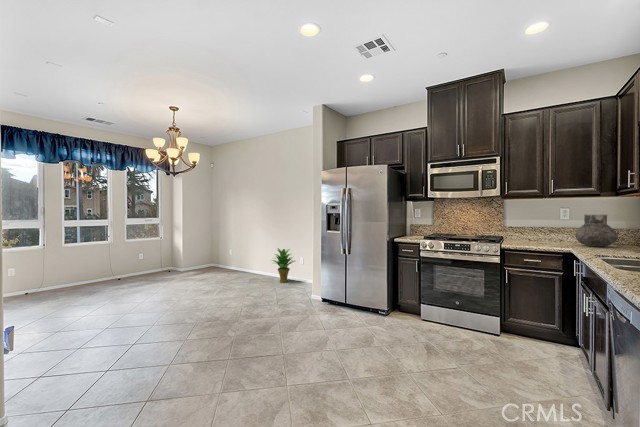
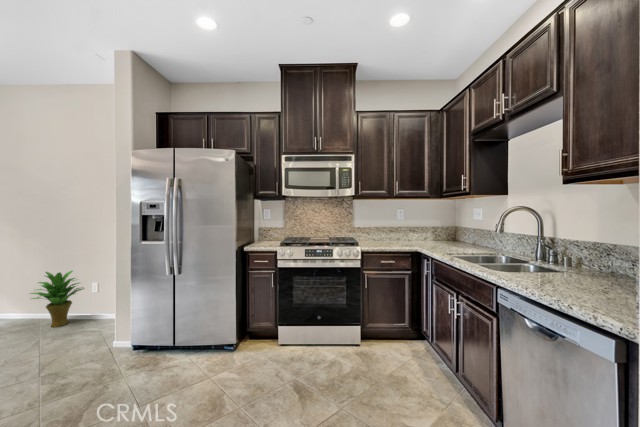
vase: present [575,214,618,246] -> none [413,214,443,243]

